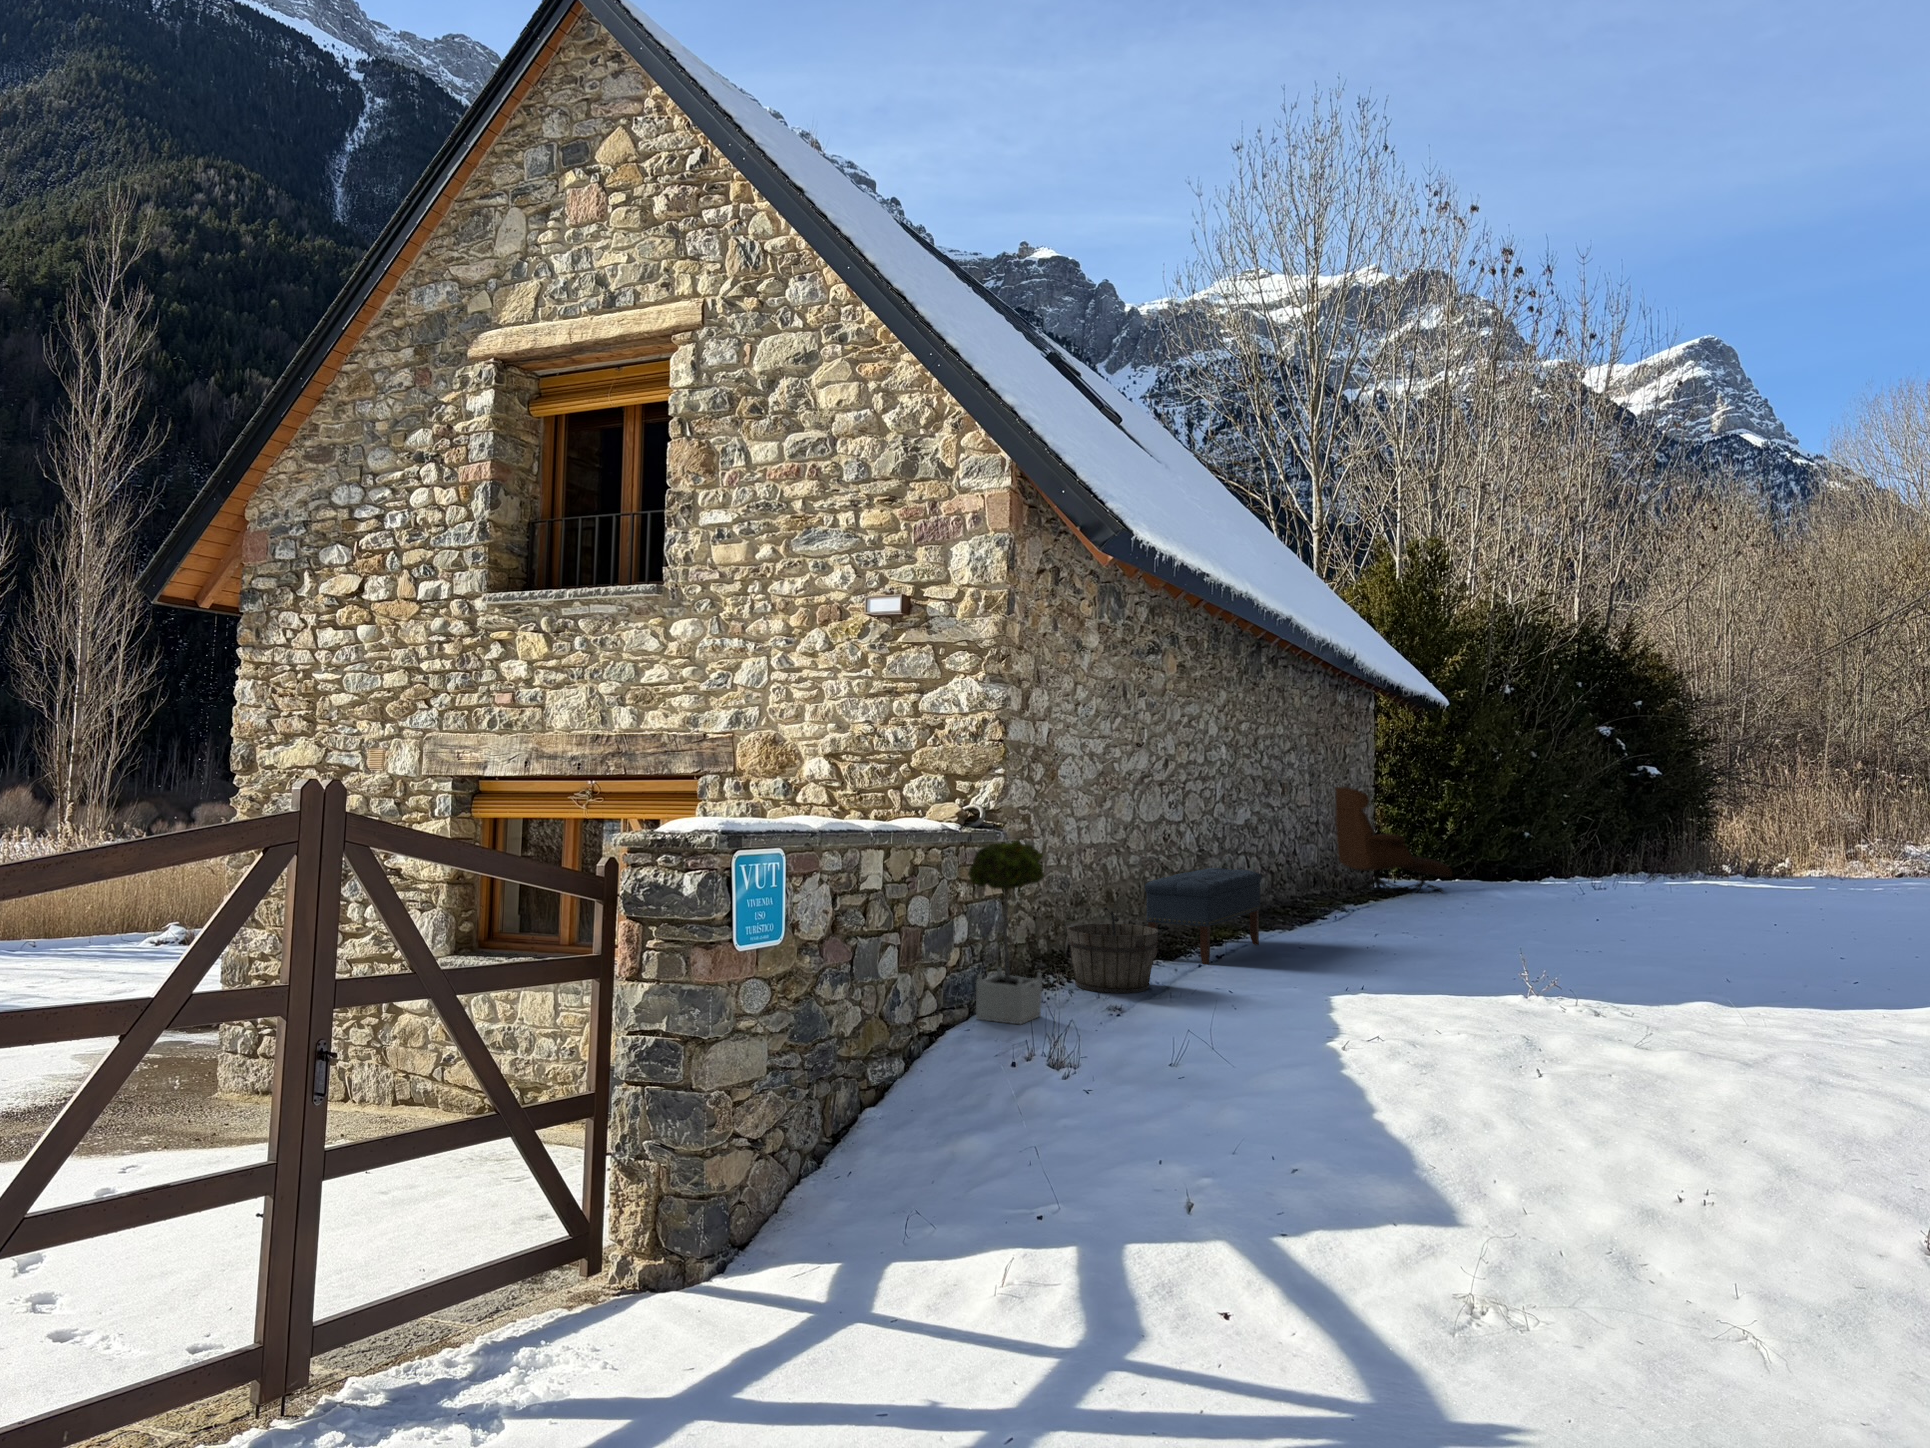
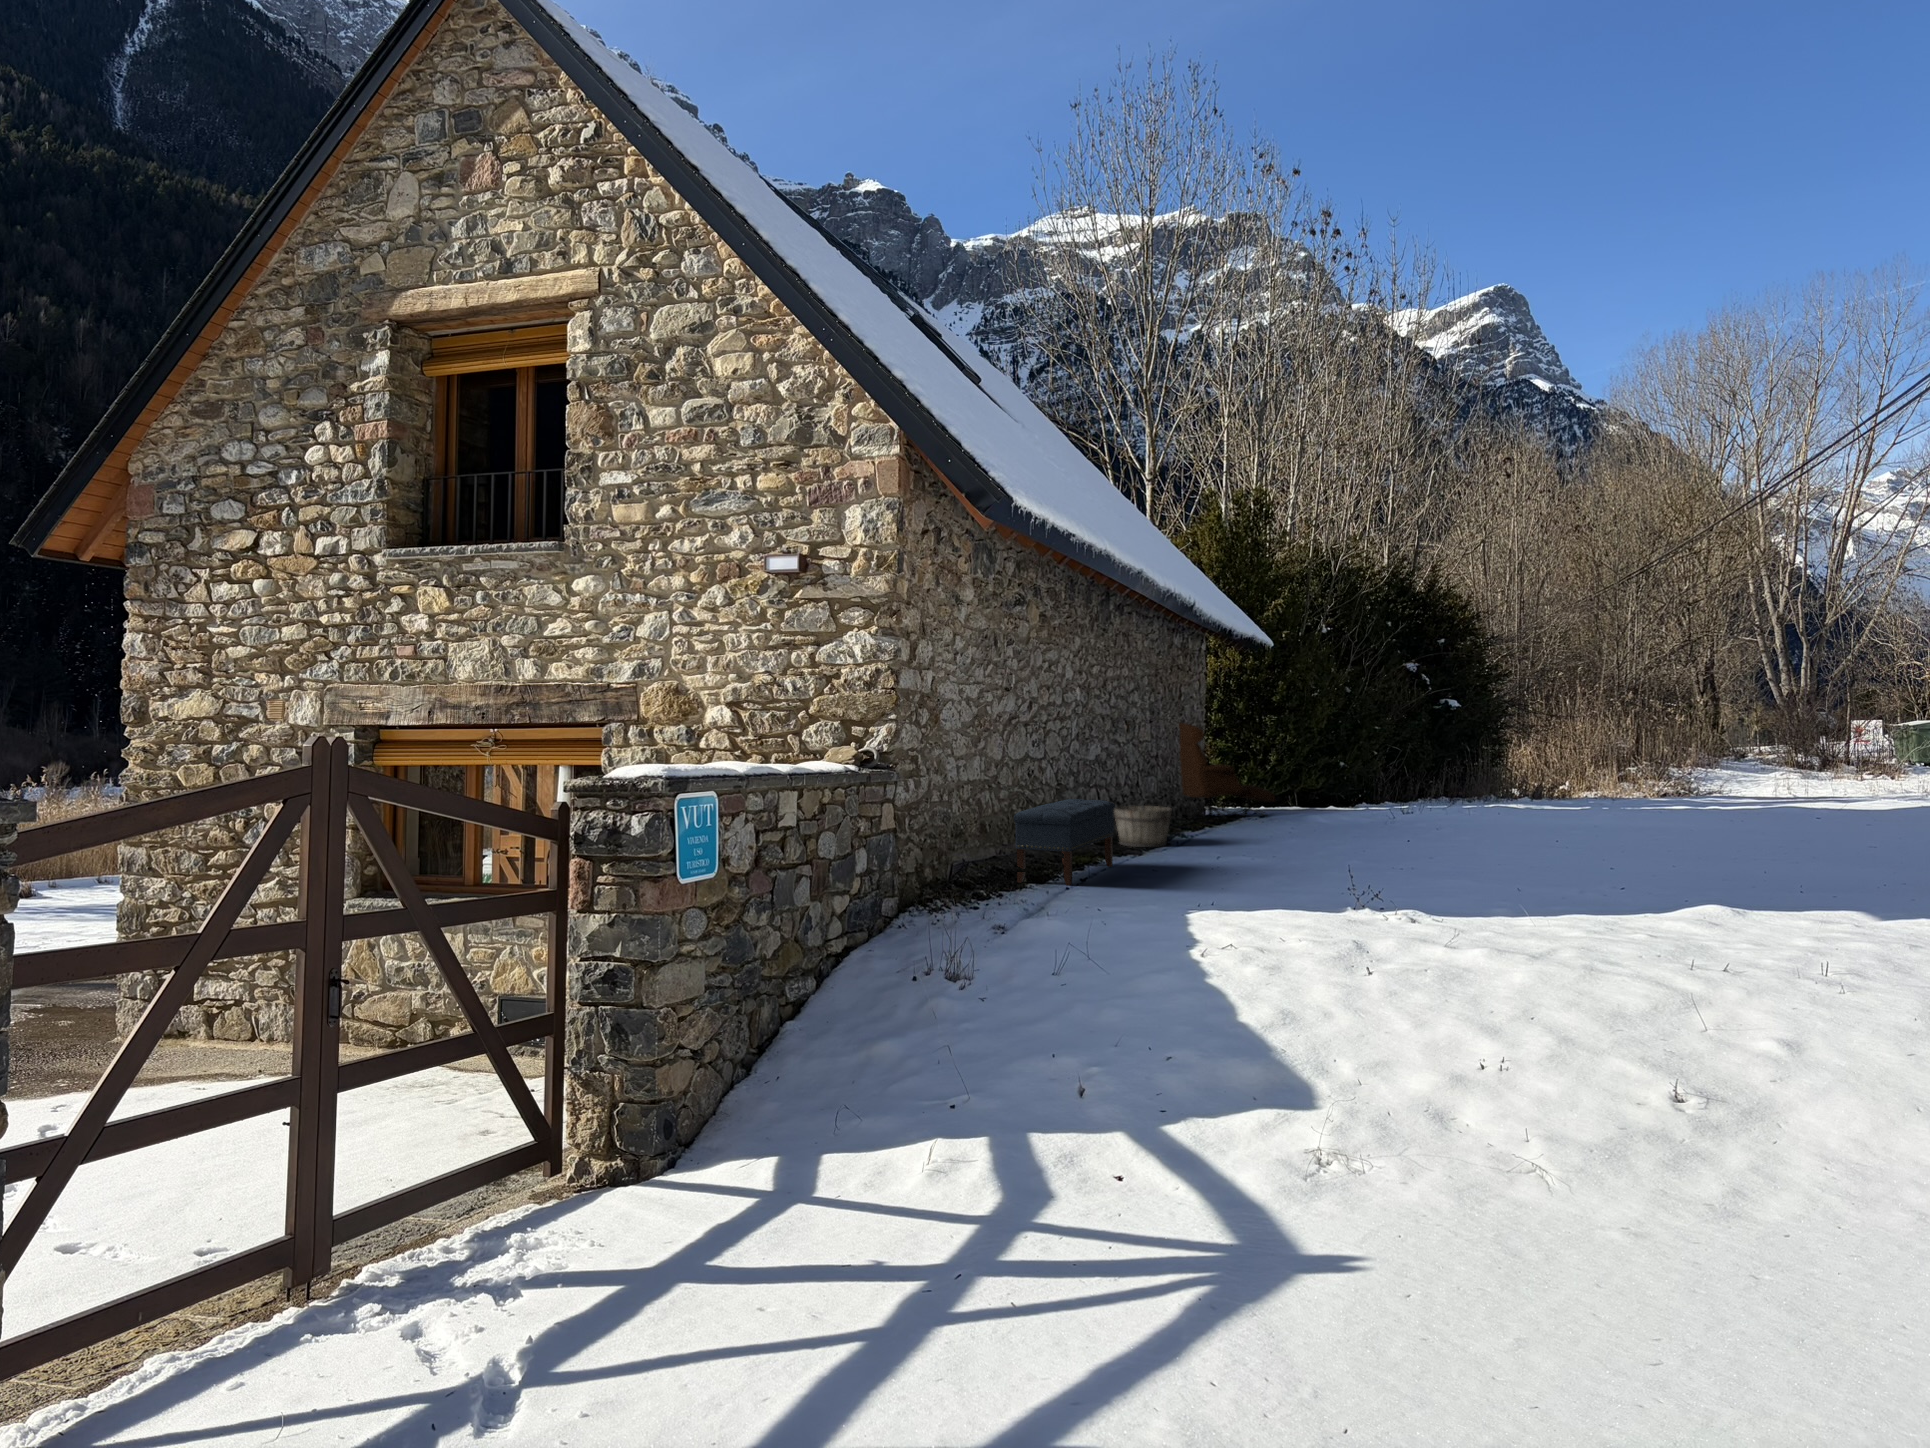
potted tree: present [968,839,1044,1024] -> none [866,776,934,943]
wooden bucket: present [1067,907,1158,993] -> present [1114,799,1172,847]

